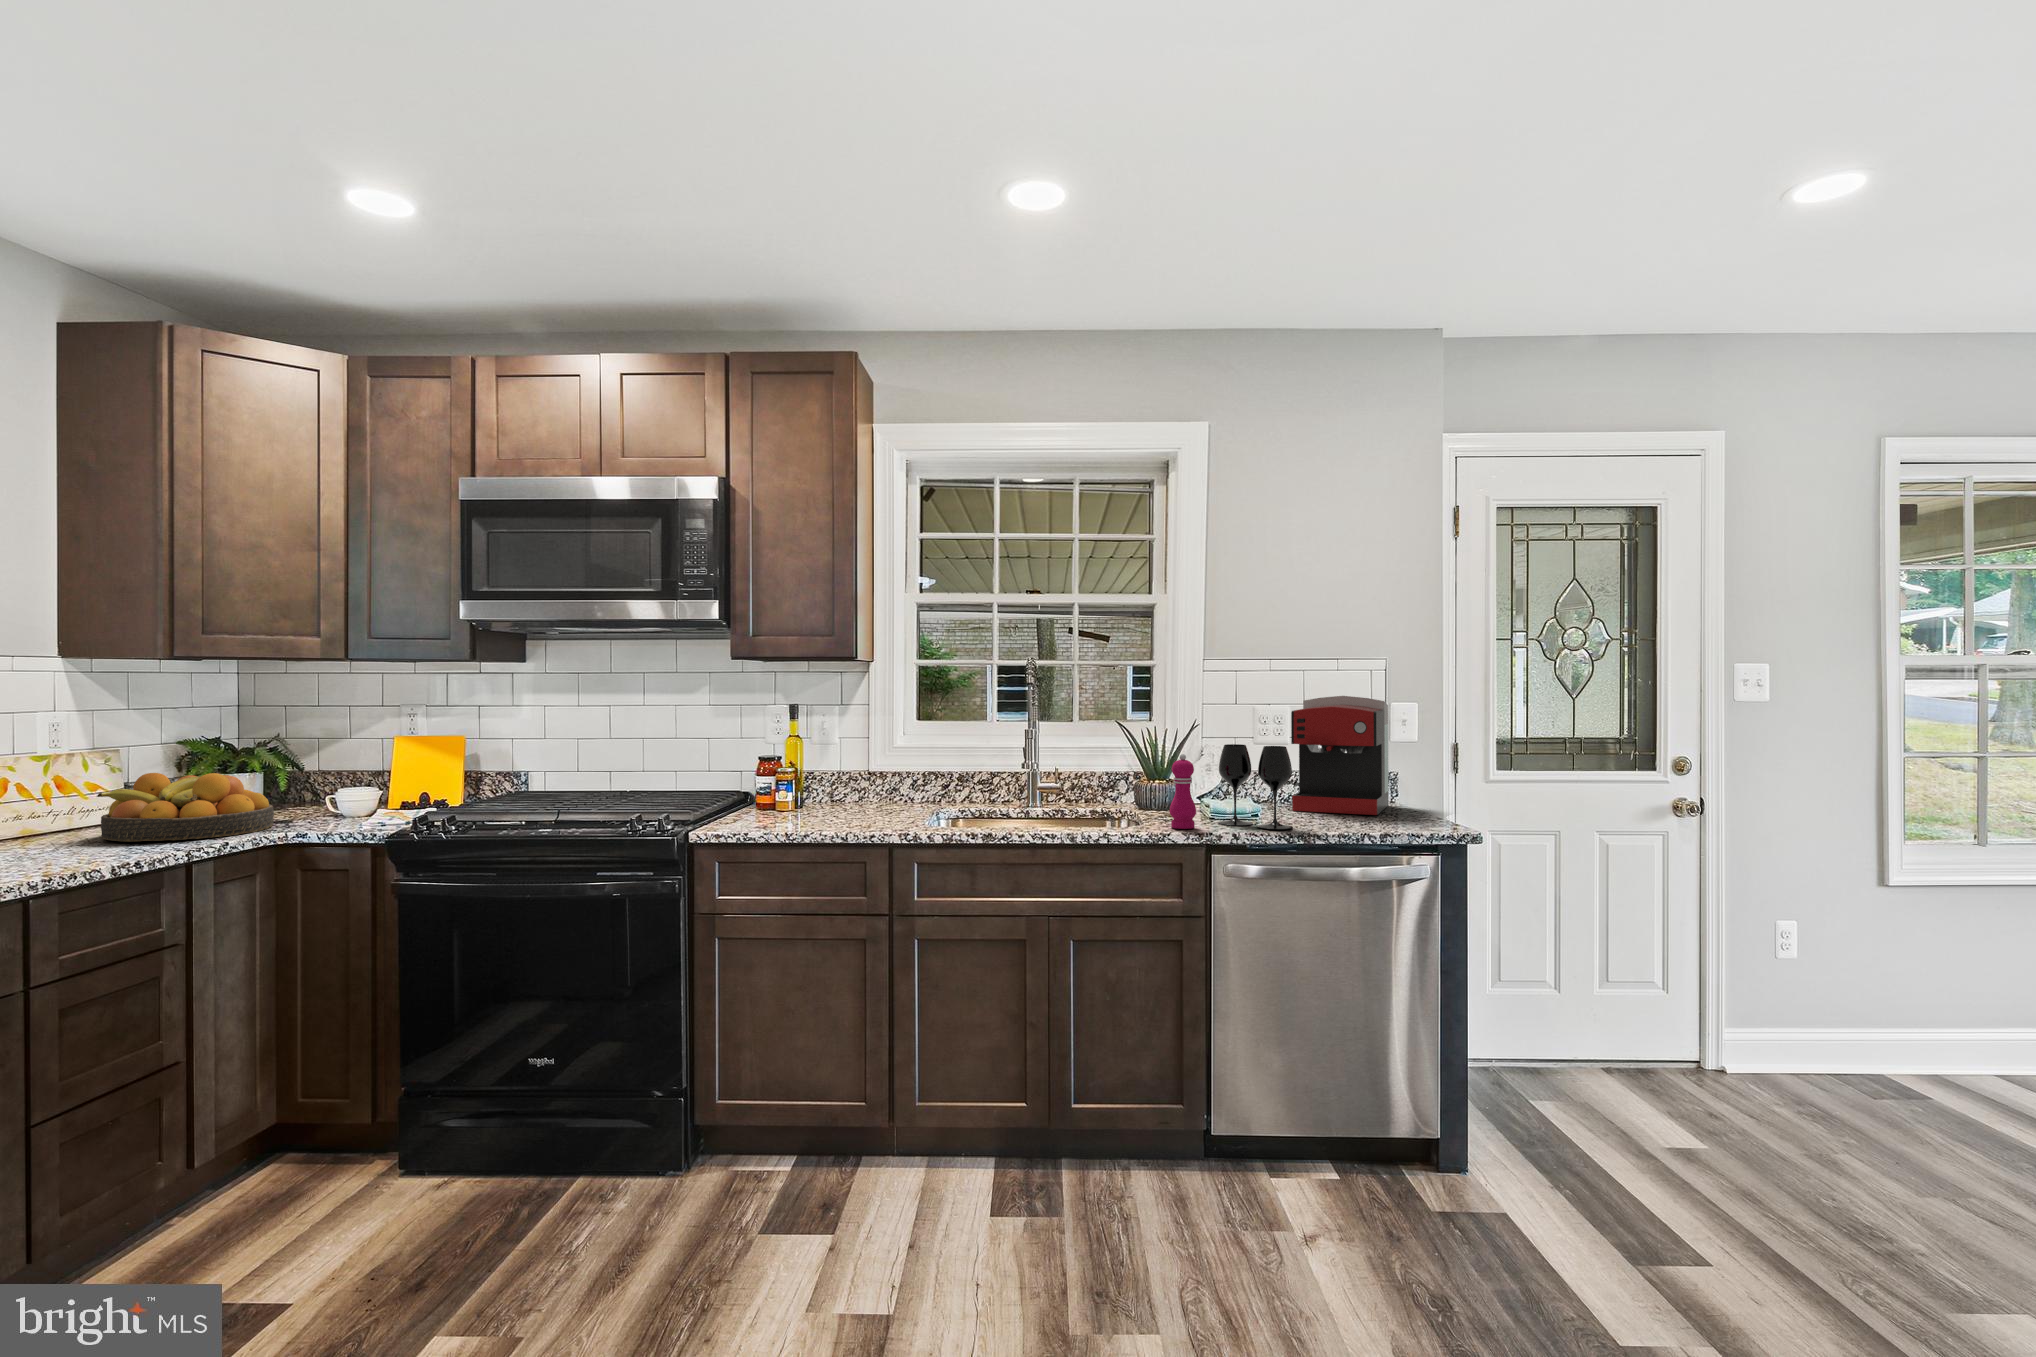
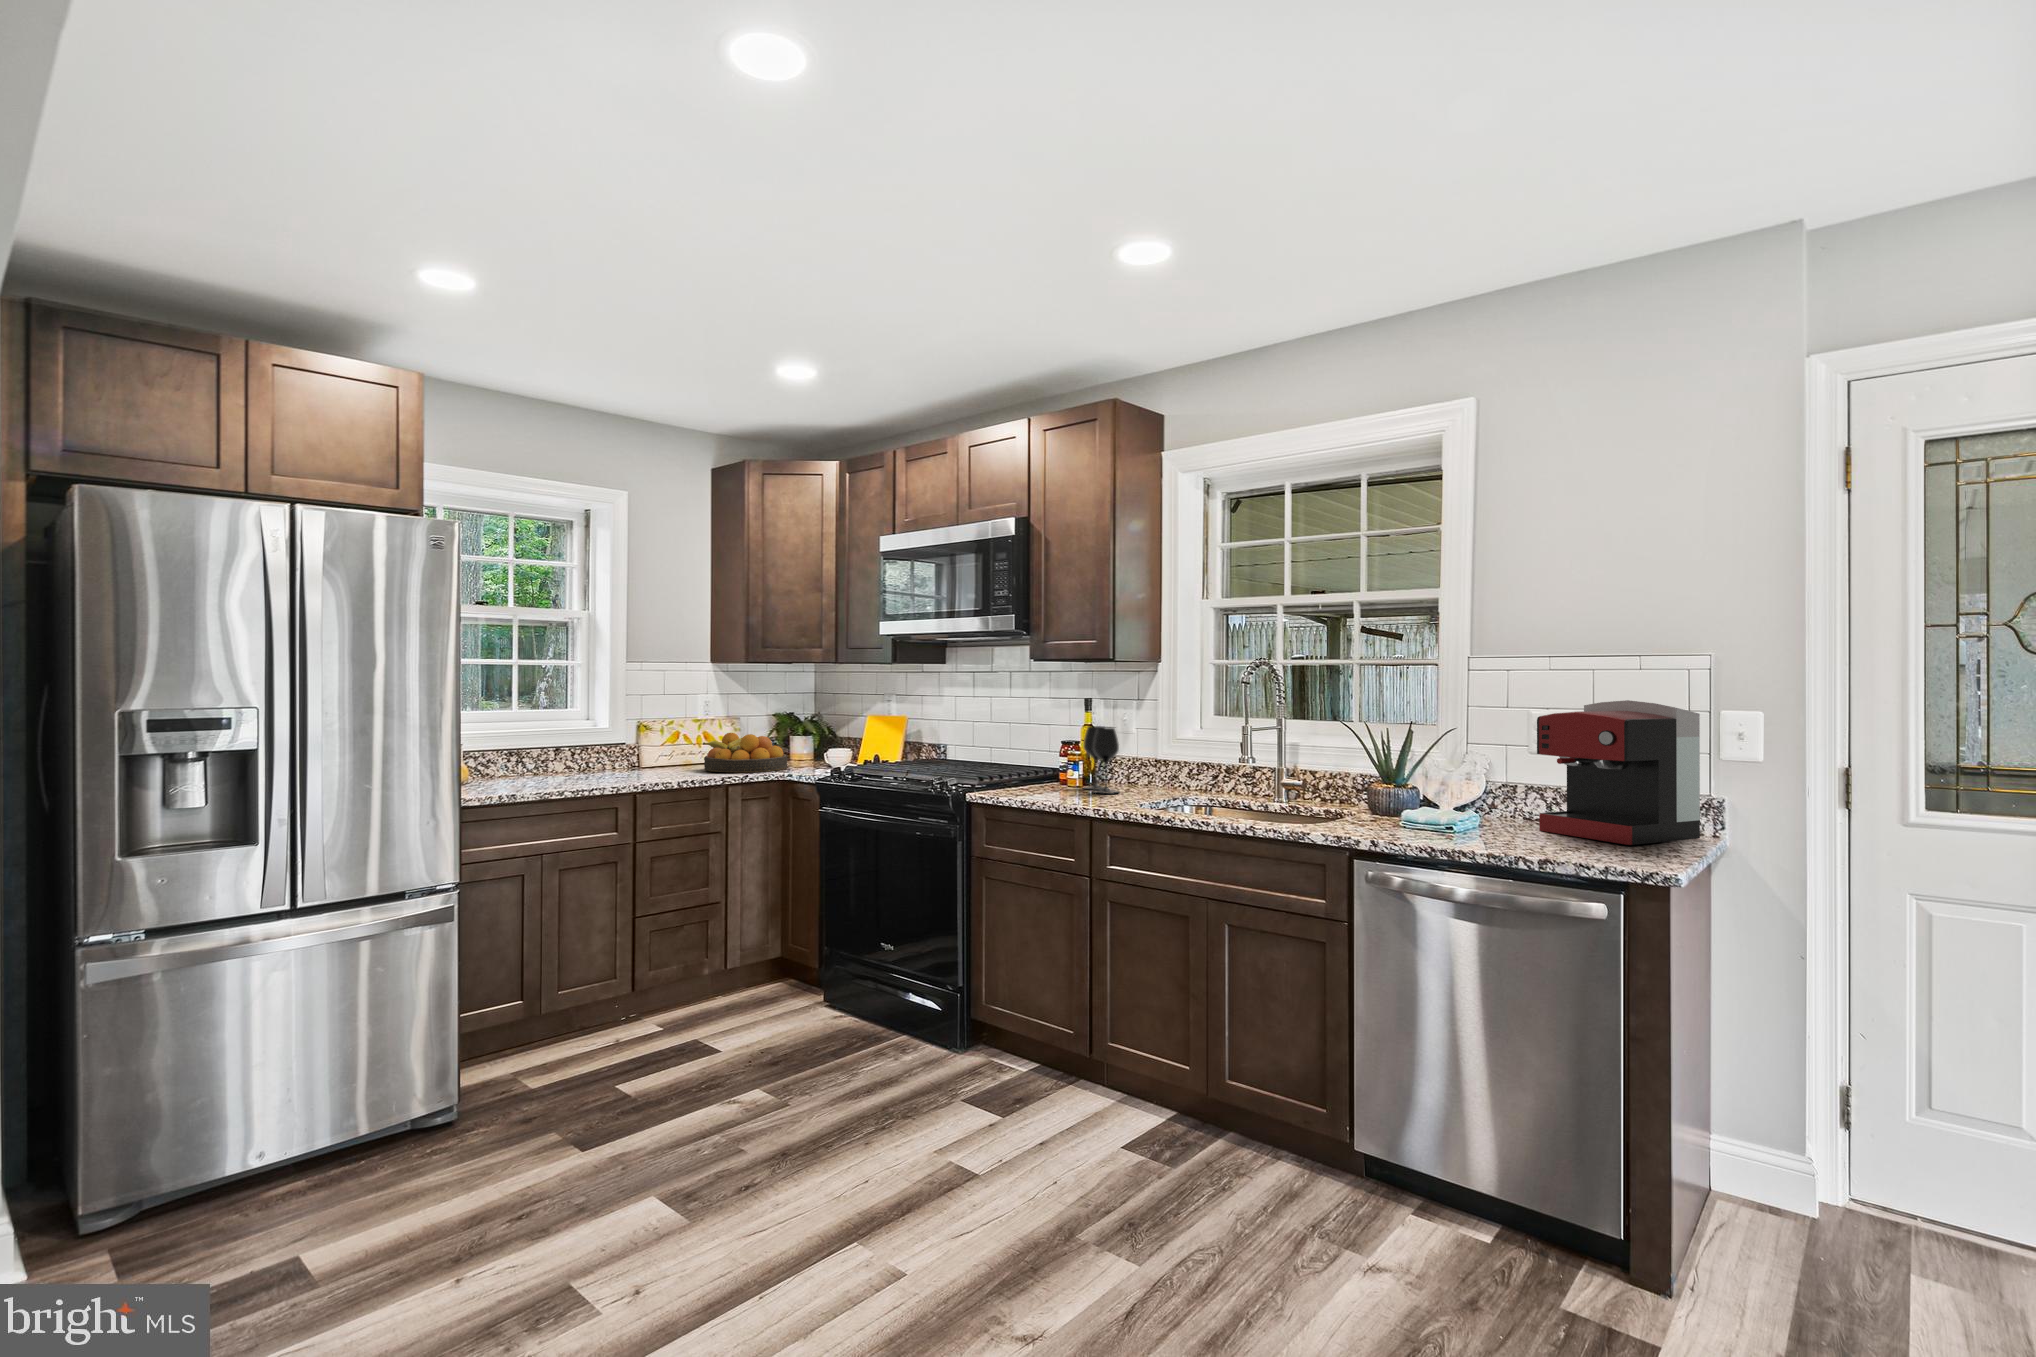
wine glass: present [1218,744,1293,829] -> present [1084,726,1119,794]
pepper mill: present [1170,754,1196,829] -> none [1332,756,1360,832]

